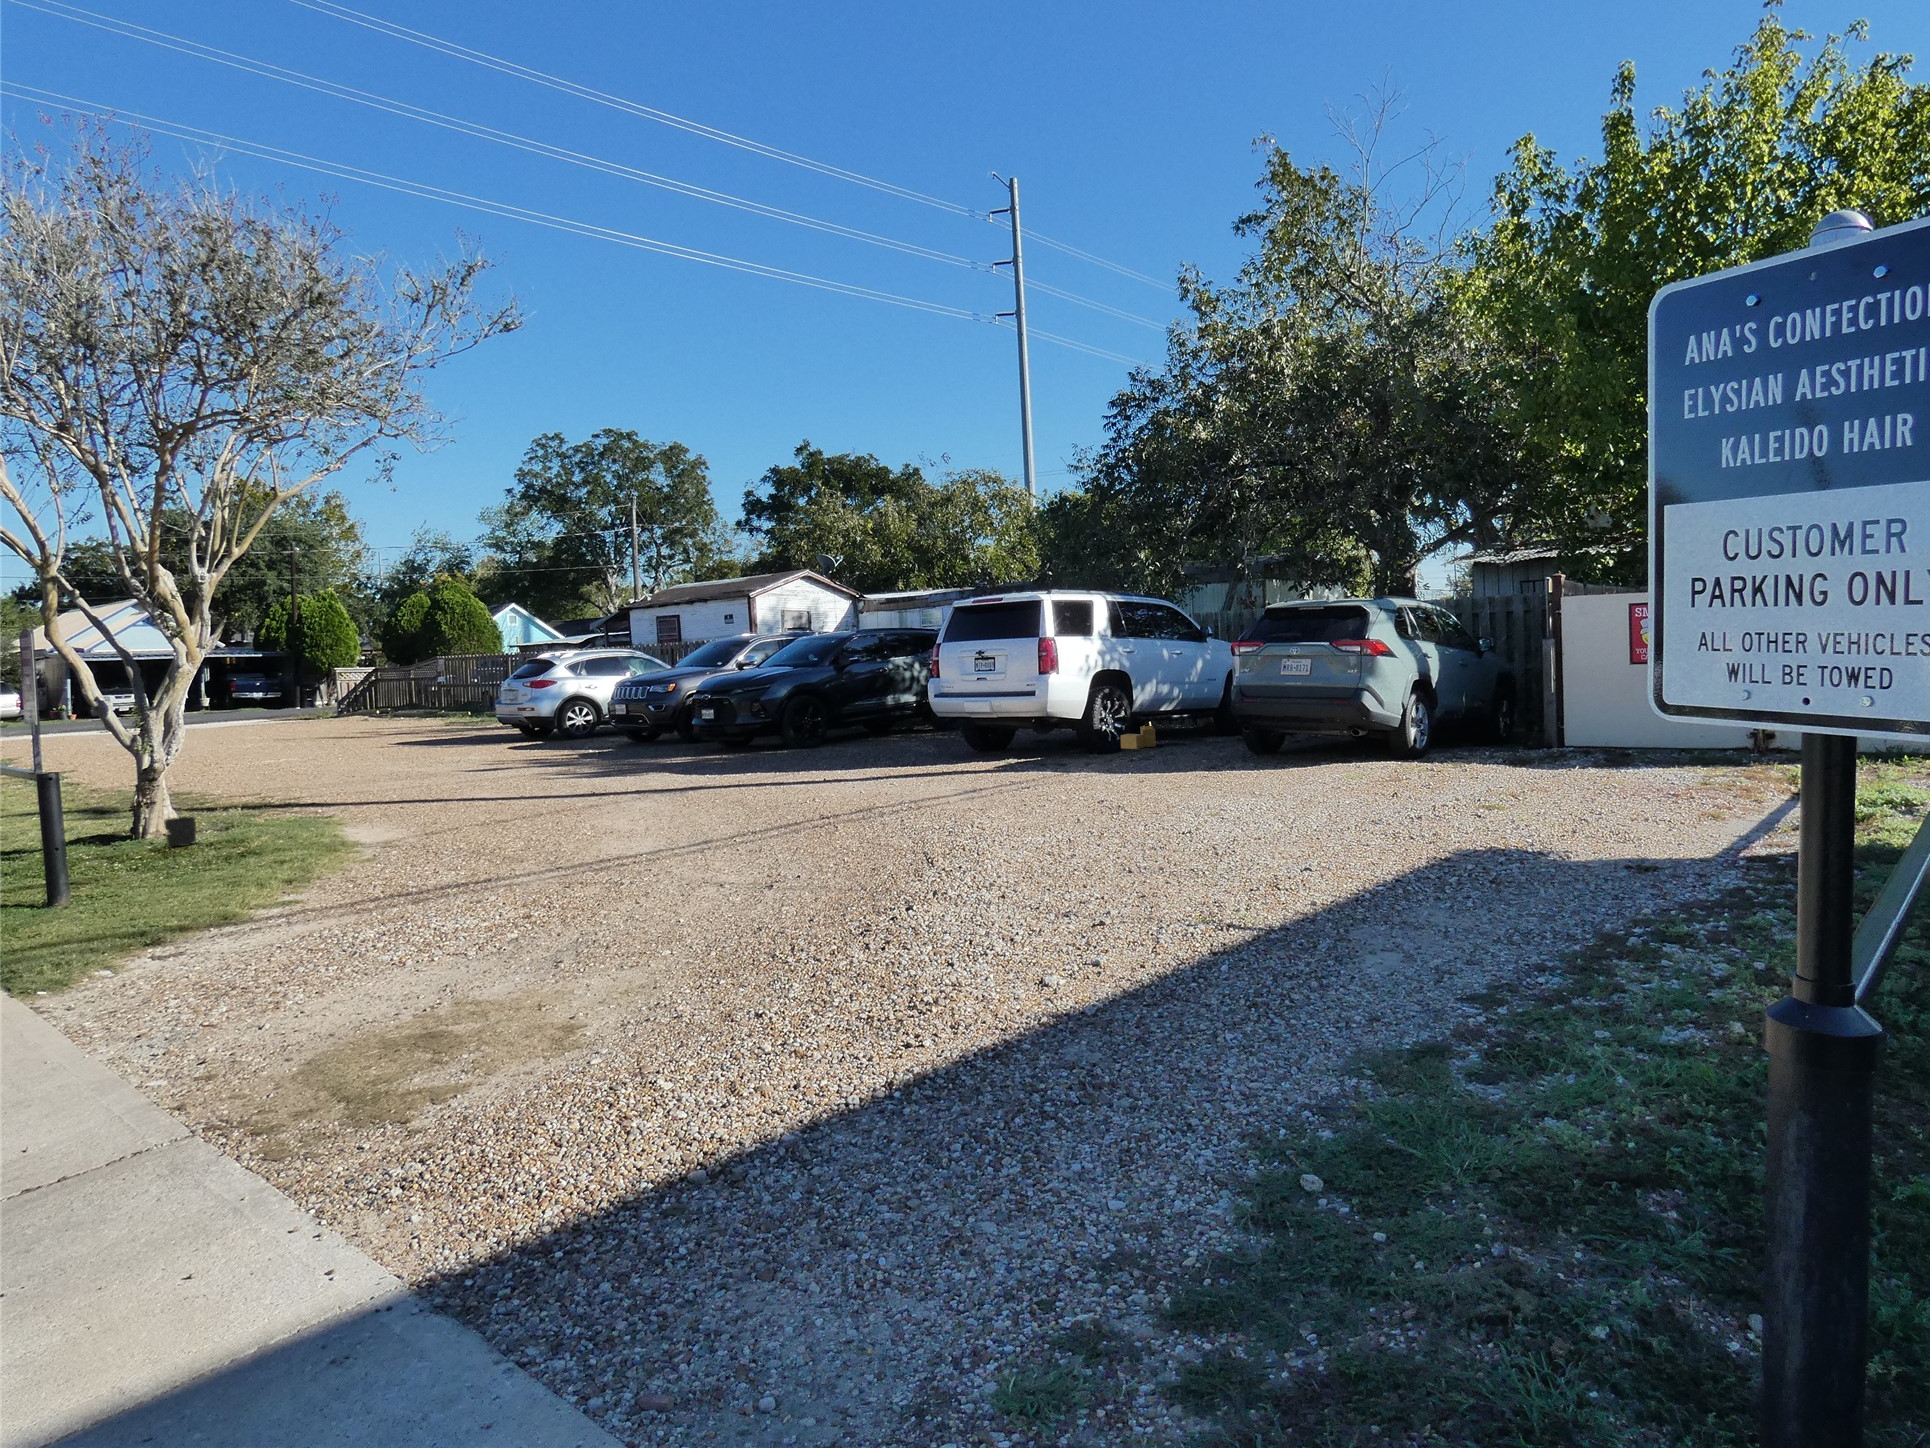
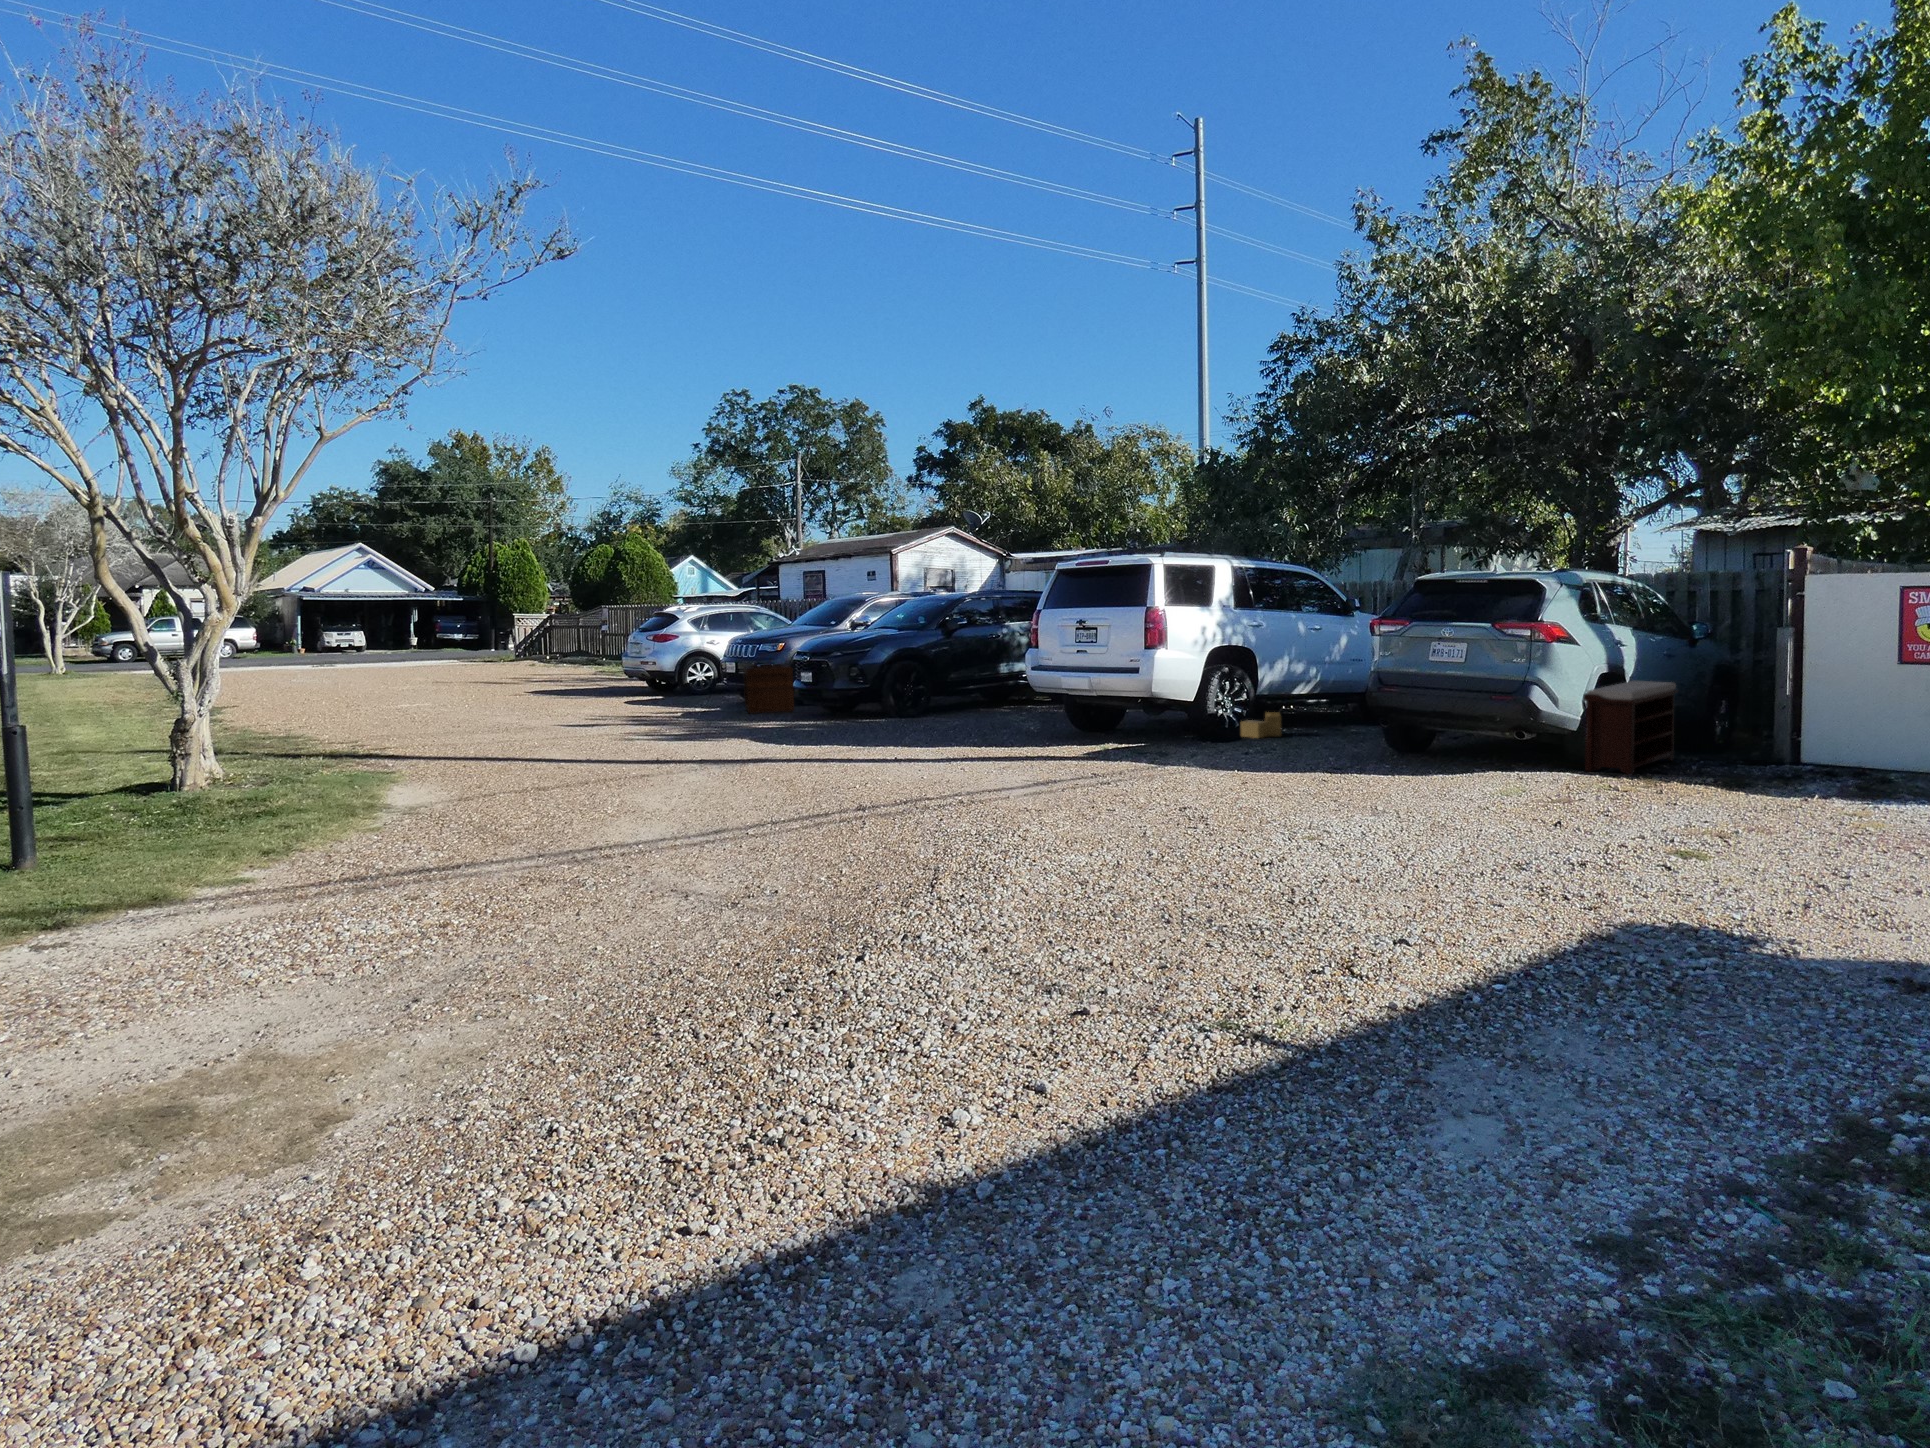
bench: none [1404,685,1474,761] -> present [1583,681,1678,775]
wooden crate: none [640,703,694,752] -> present [743,664,794,714]
planter: present [164,816,196,847] -> none [227,764,258,795]

